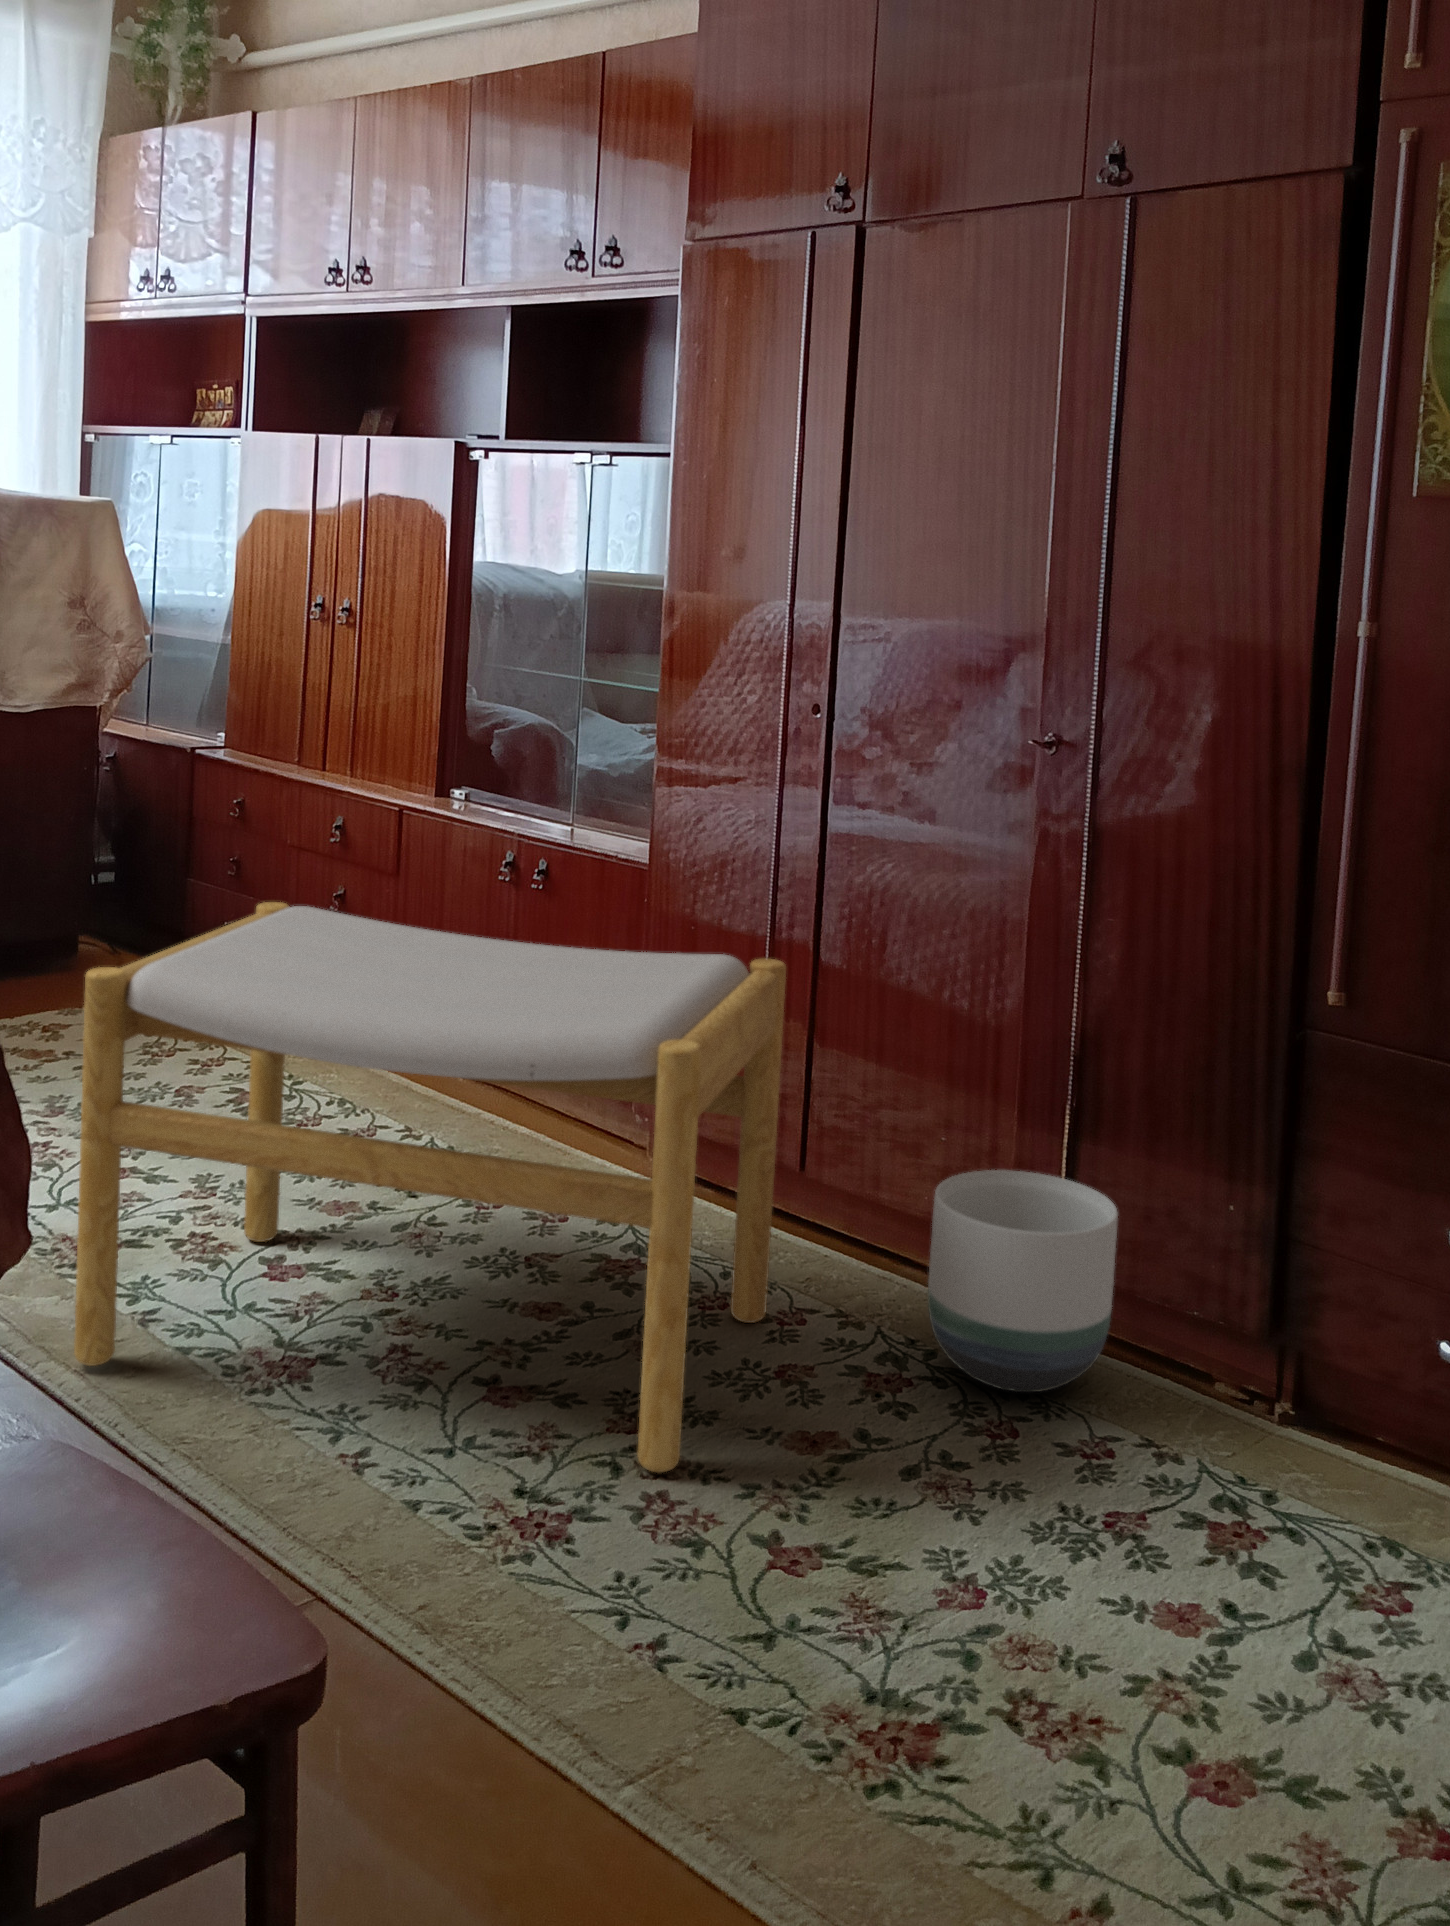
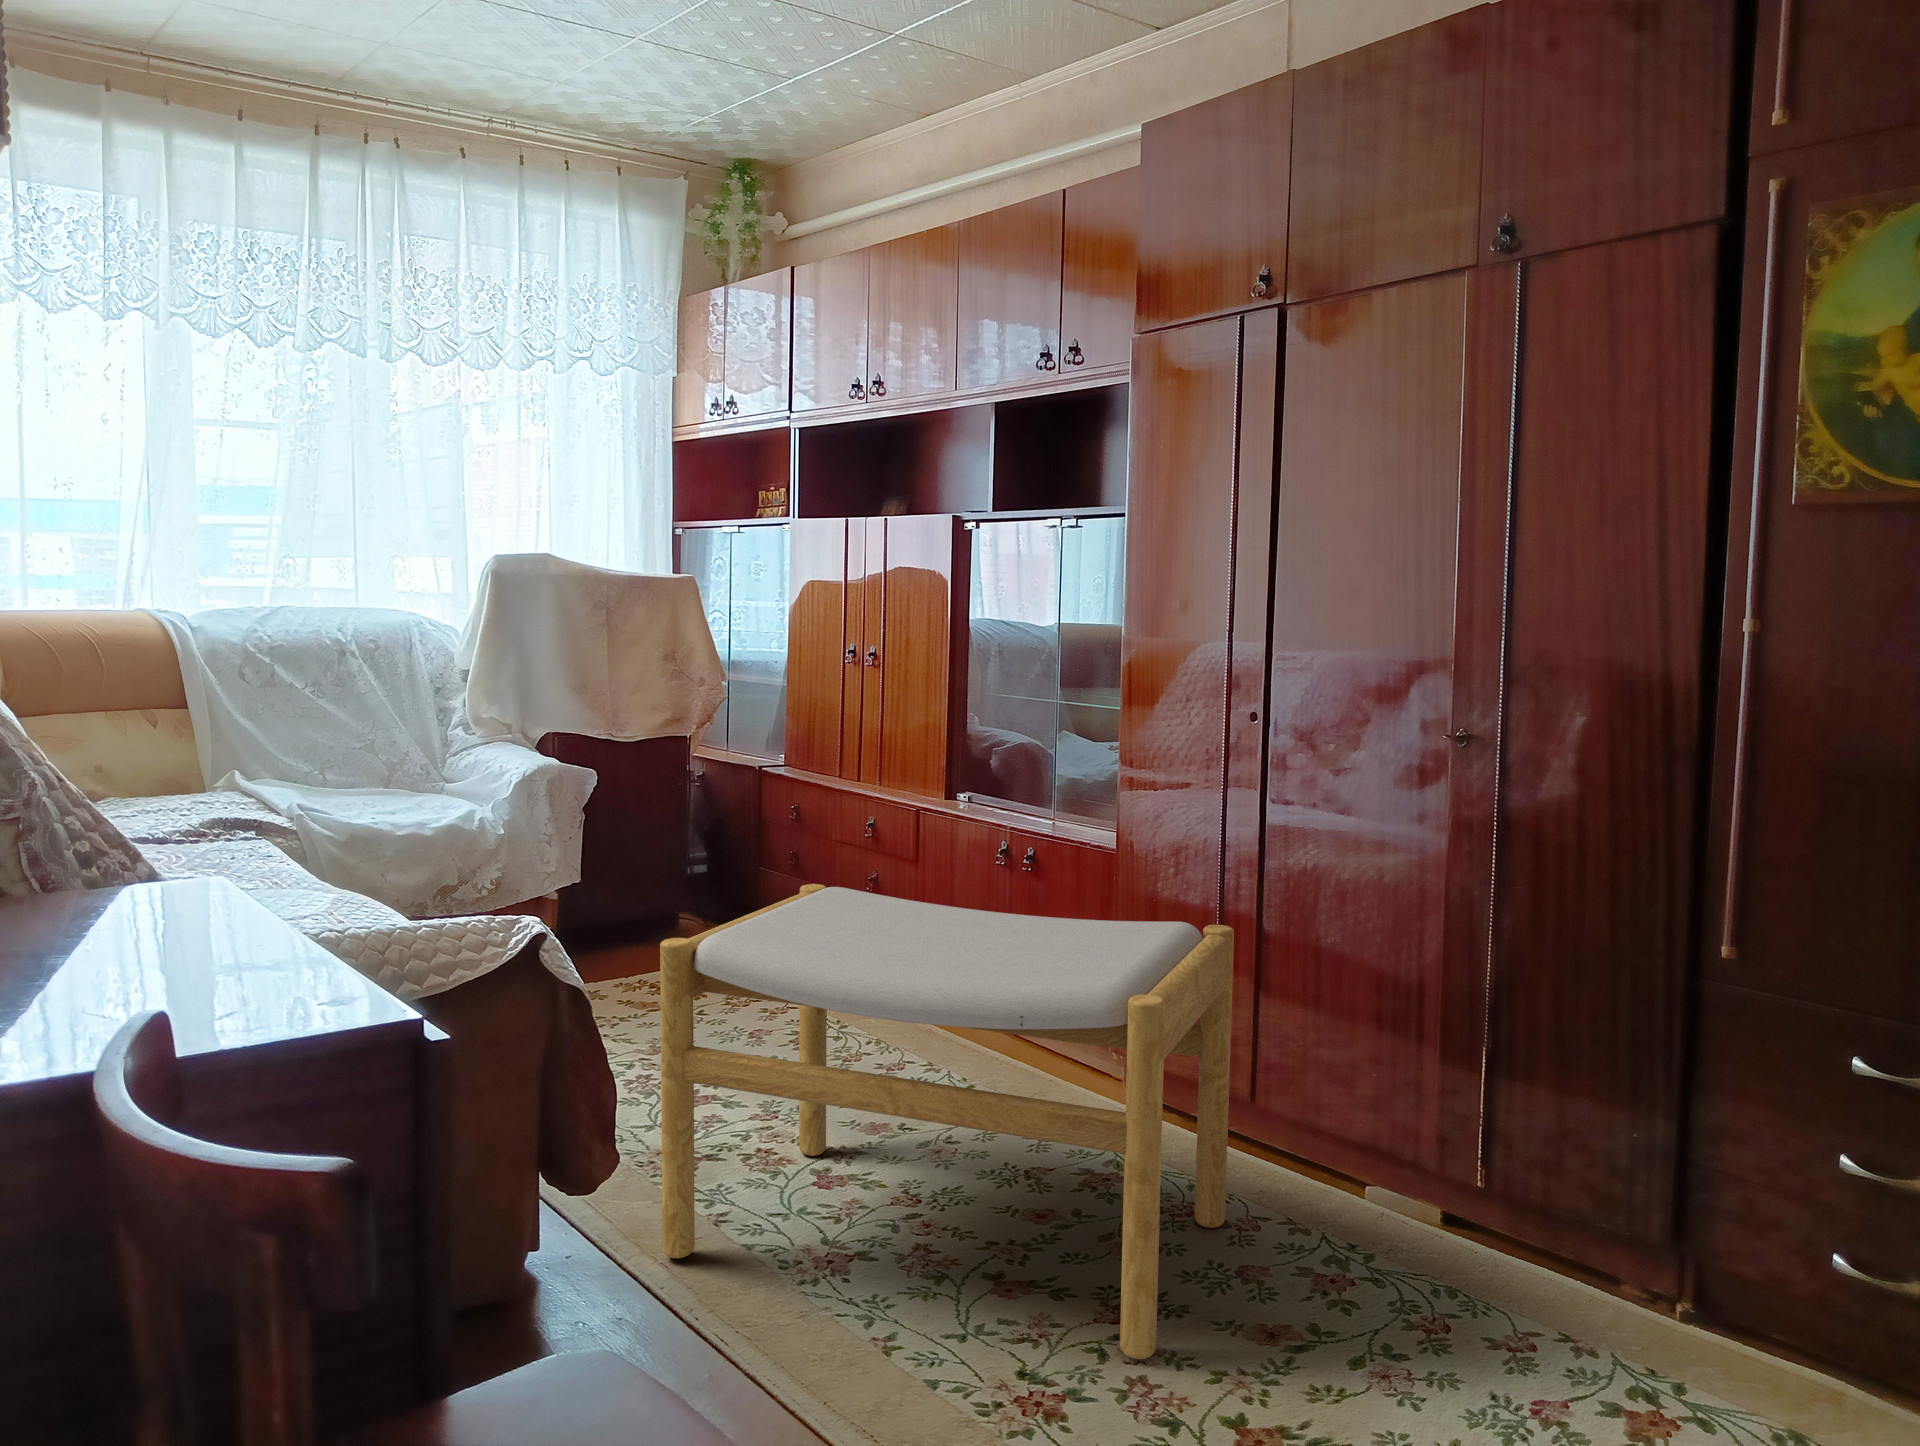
planter: present [928,1170,1118,1392] -> none [1364,1102,1531,1293]

